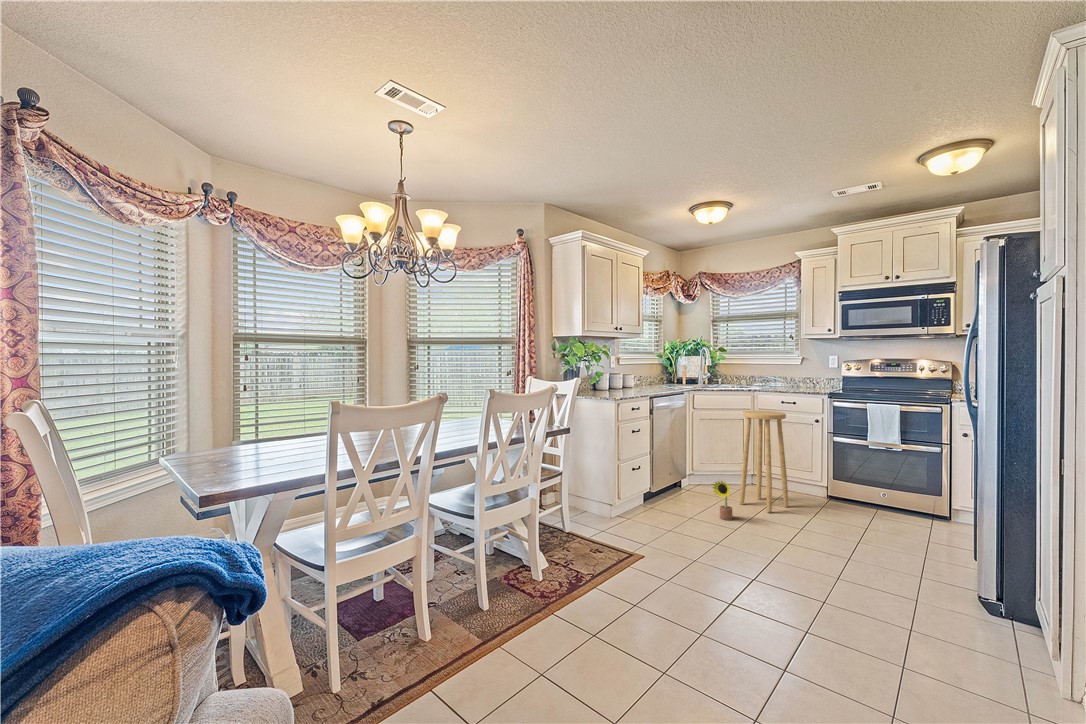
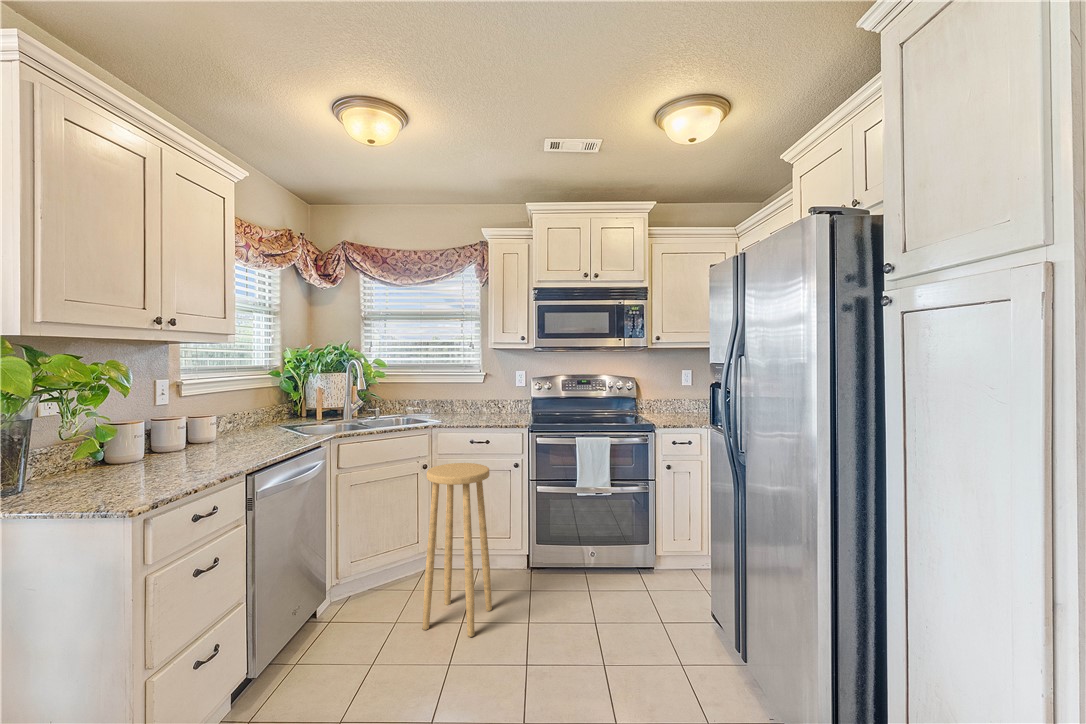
decorative plant: present [712,481,732,520] -> none [381,623,419,694]

